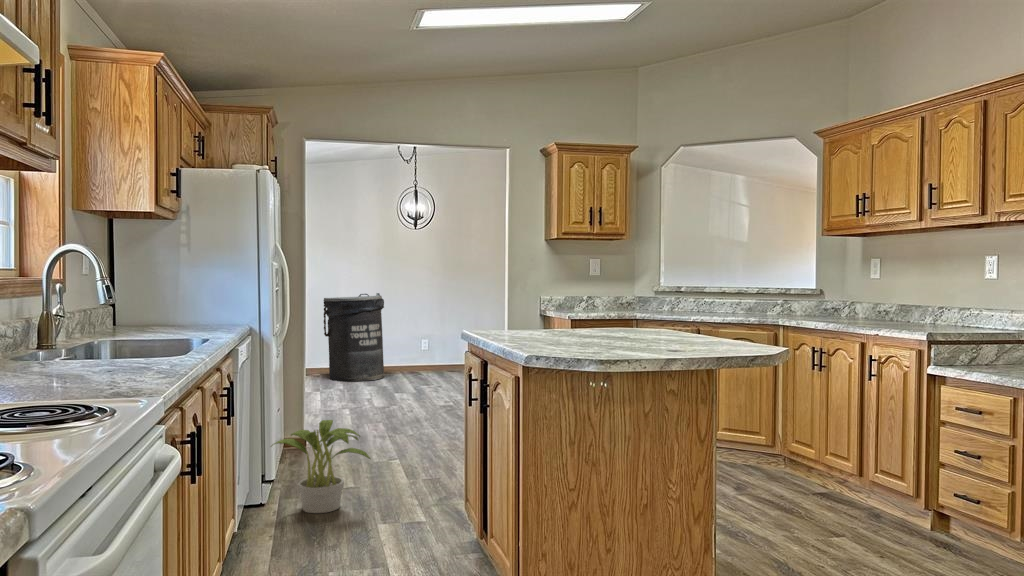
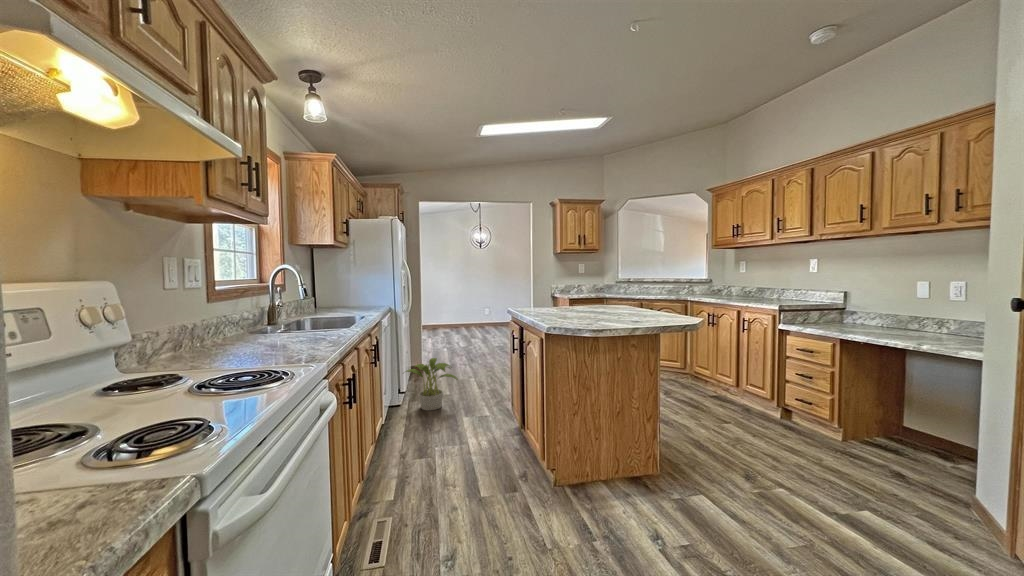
trash can: present [324,293,384,381] -> none [432,284,465,332]

